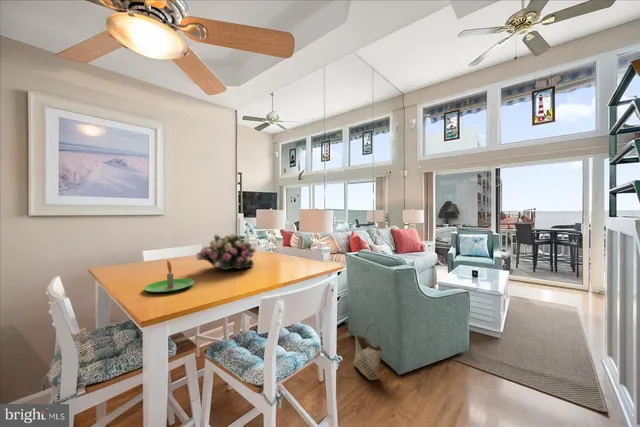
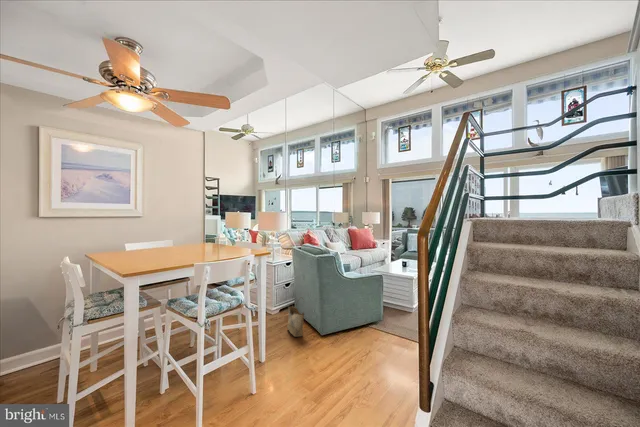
flower arrangement: present [196,234,255,269] -> none [163,229,208,253]
candle: present [144,260,194,292] -> none [125,244,159,264]

